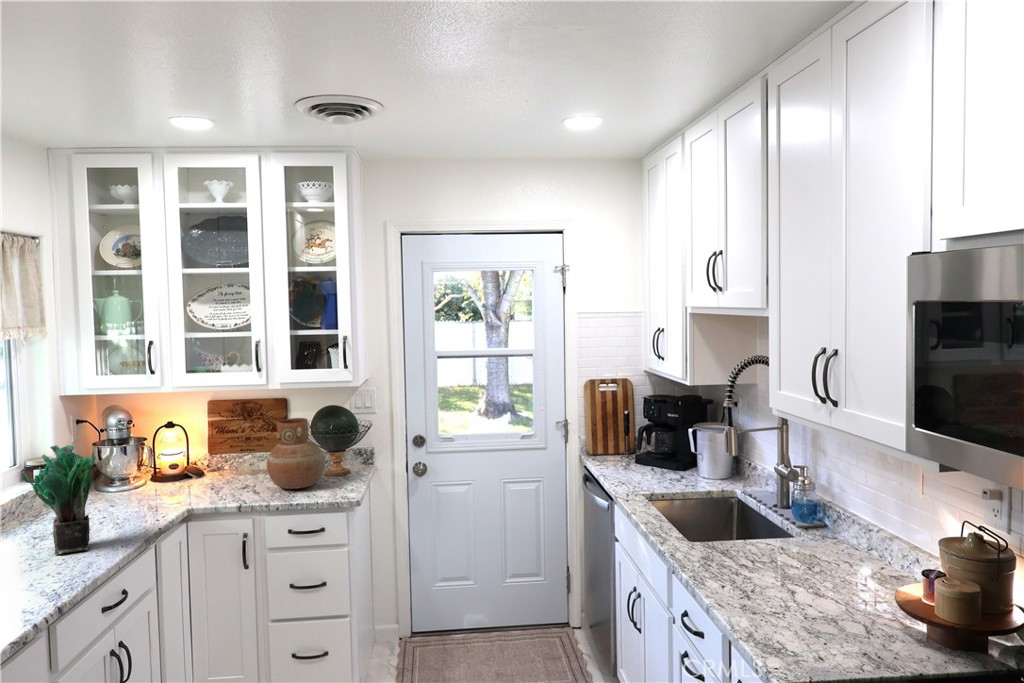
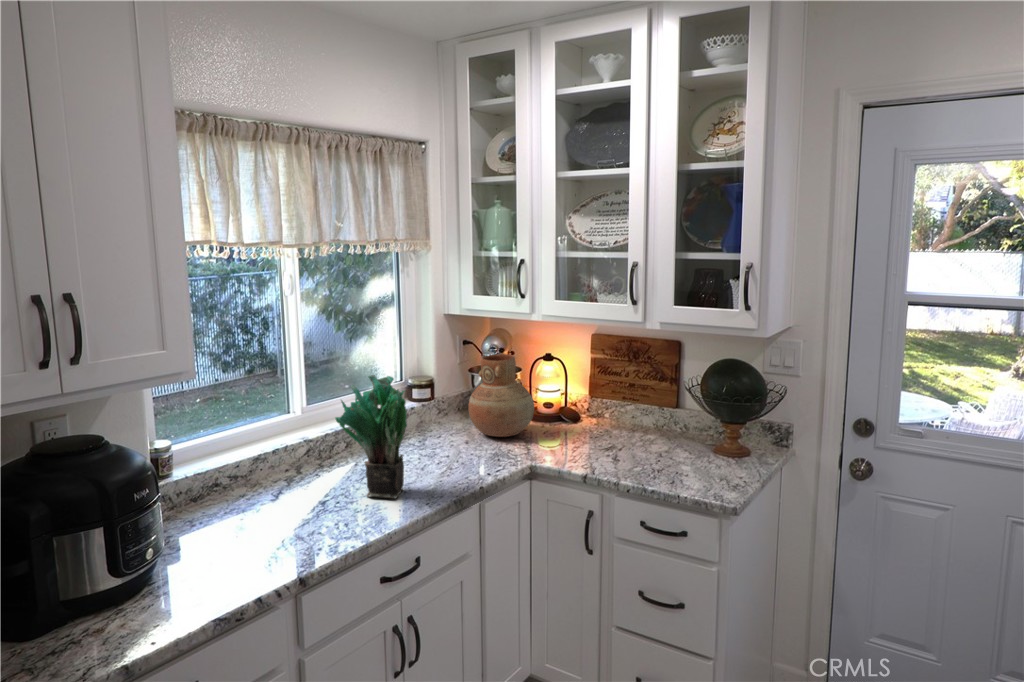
vase: present [267,418,325,489] -> present [469,354,534,437]

